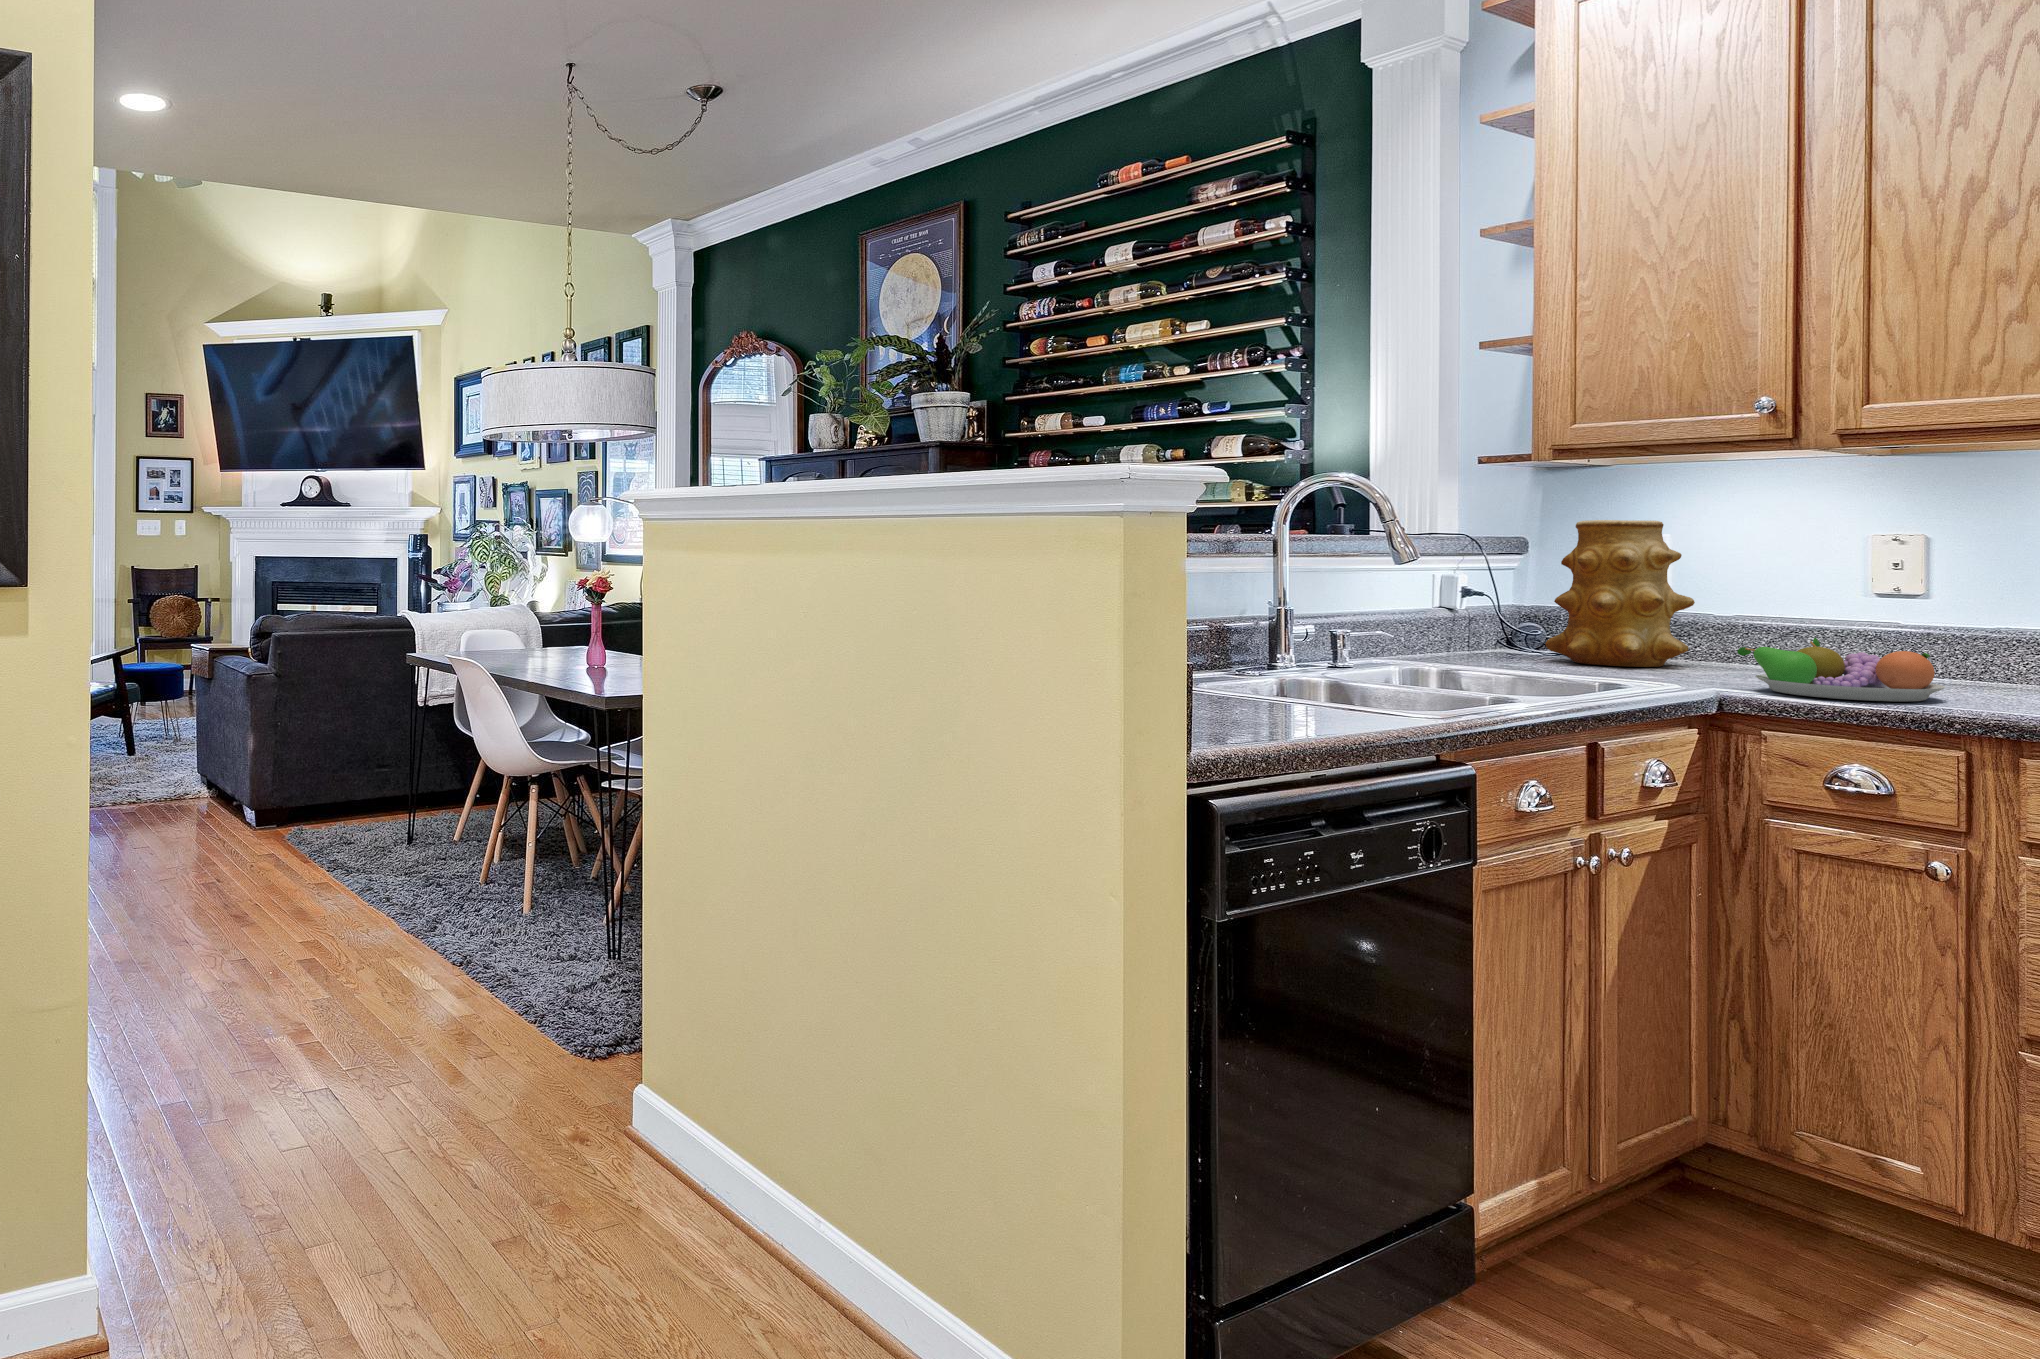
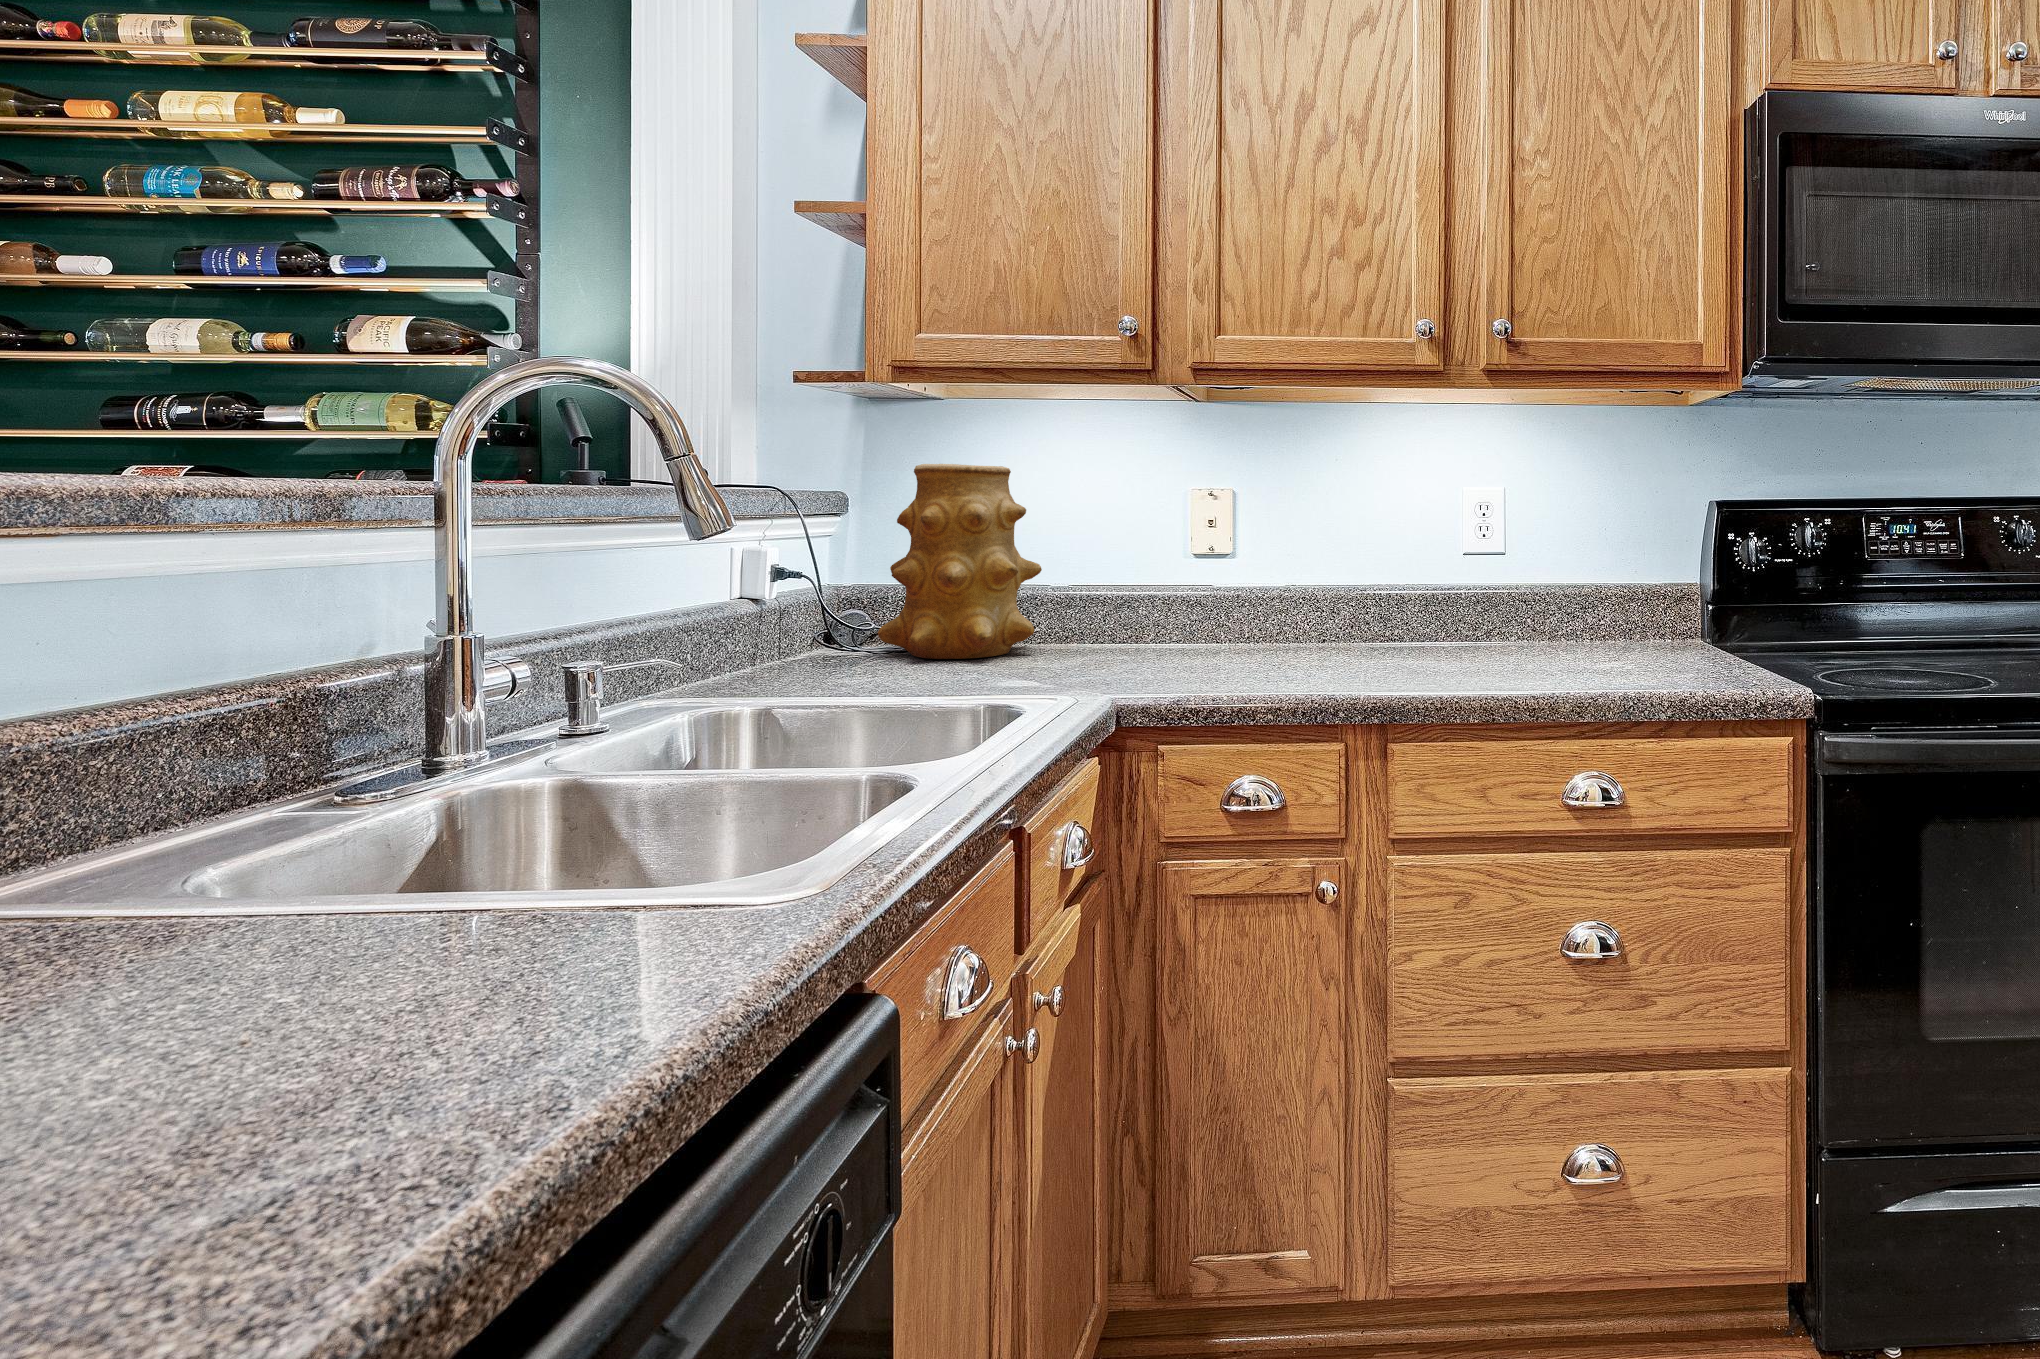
fruit bowl: present [1738,638,1945,702] -> none [1121,615,1305,695]

